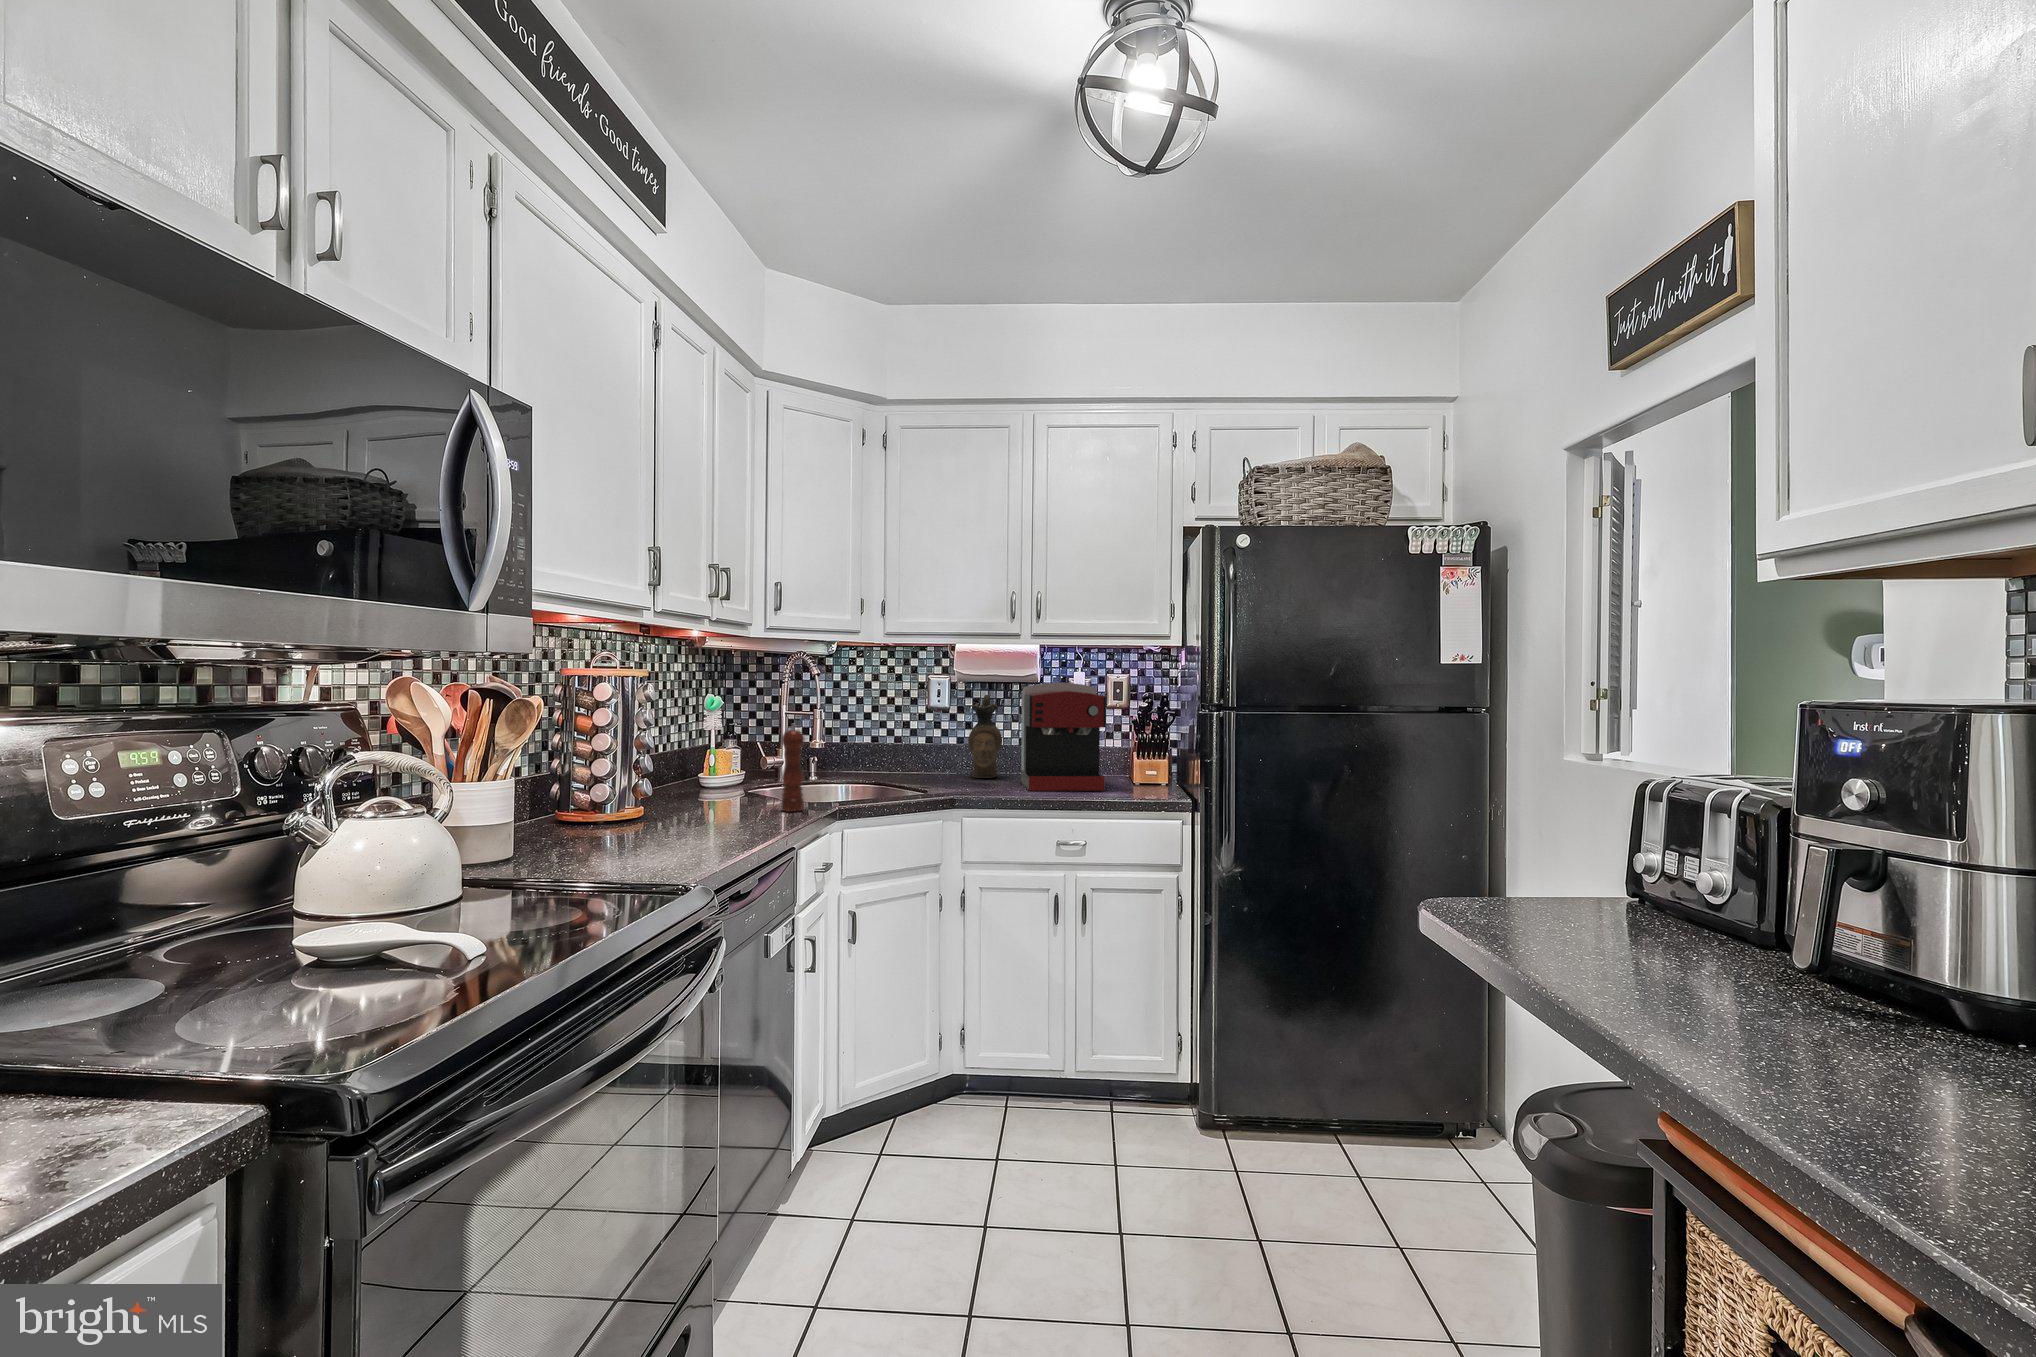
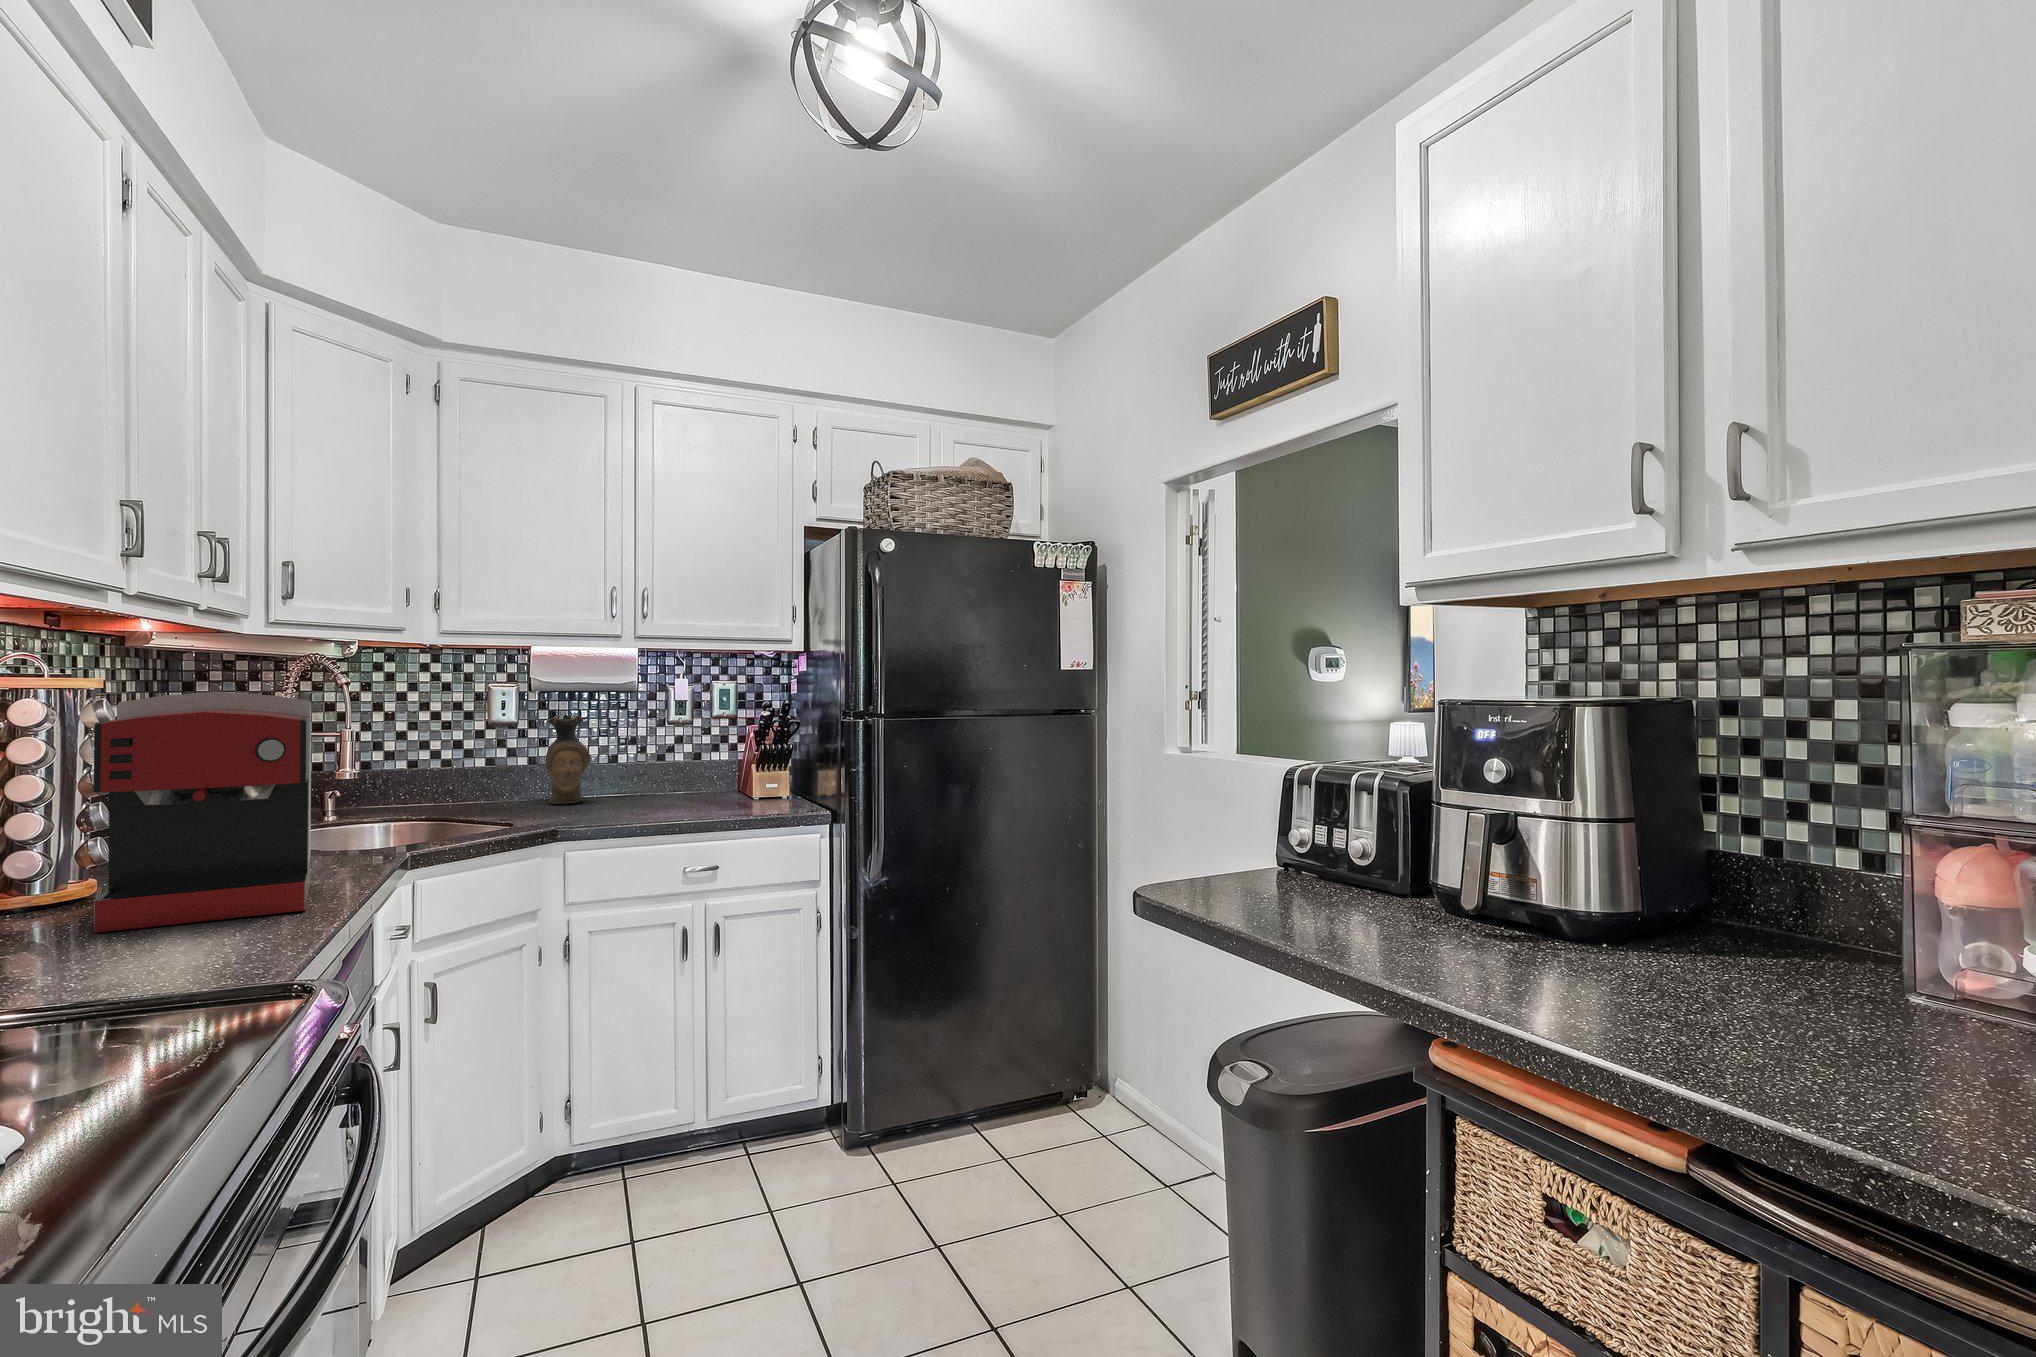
coffee maker: present [1021,682,1106,791] -> present [94,692,311,933]
pepper mill: present [780,724,804,812] -> none [325,750,361,866]

